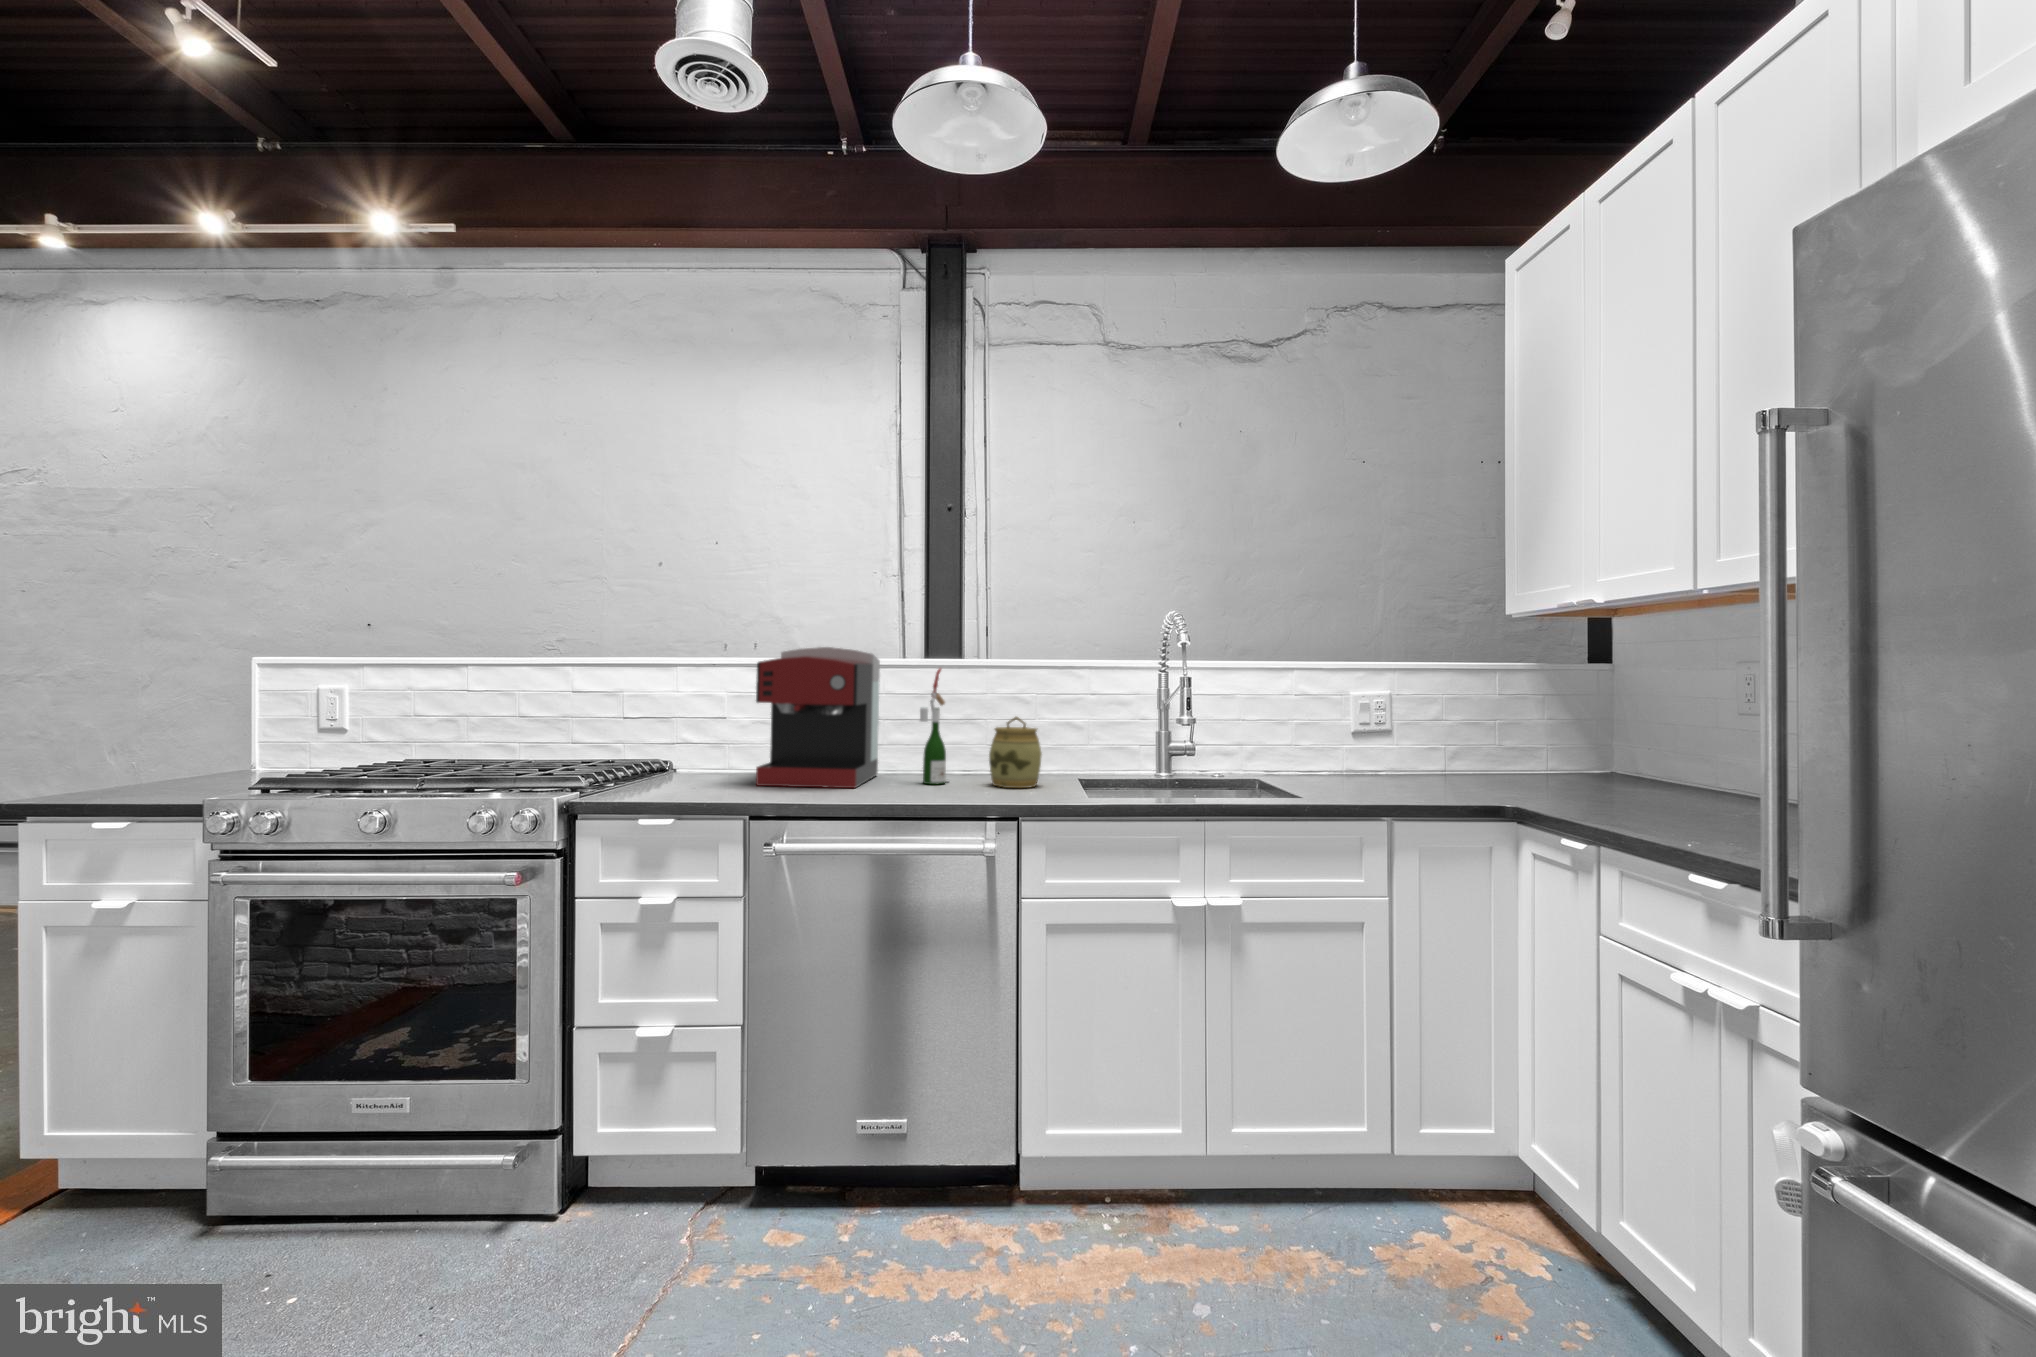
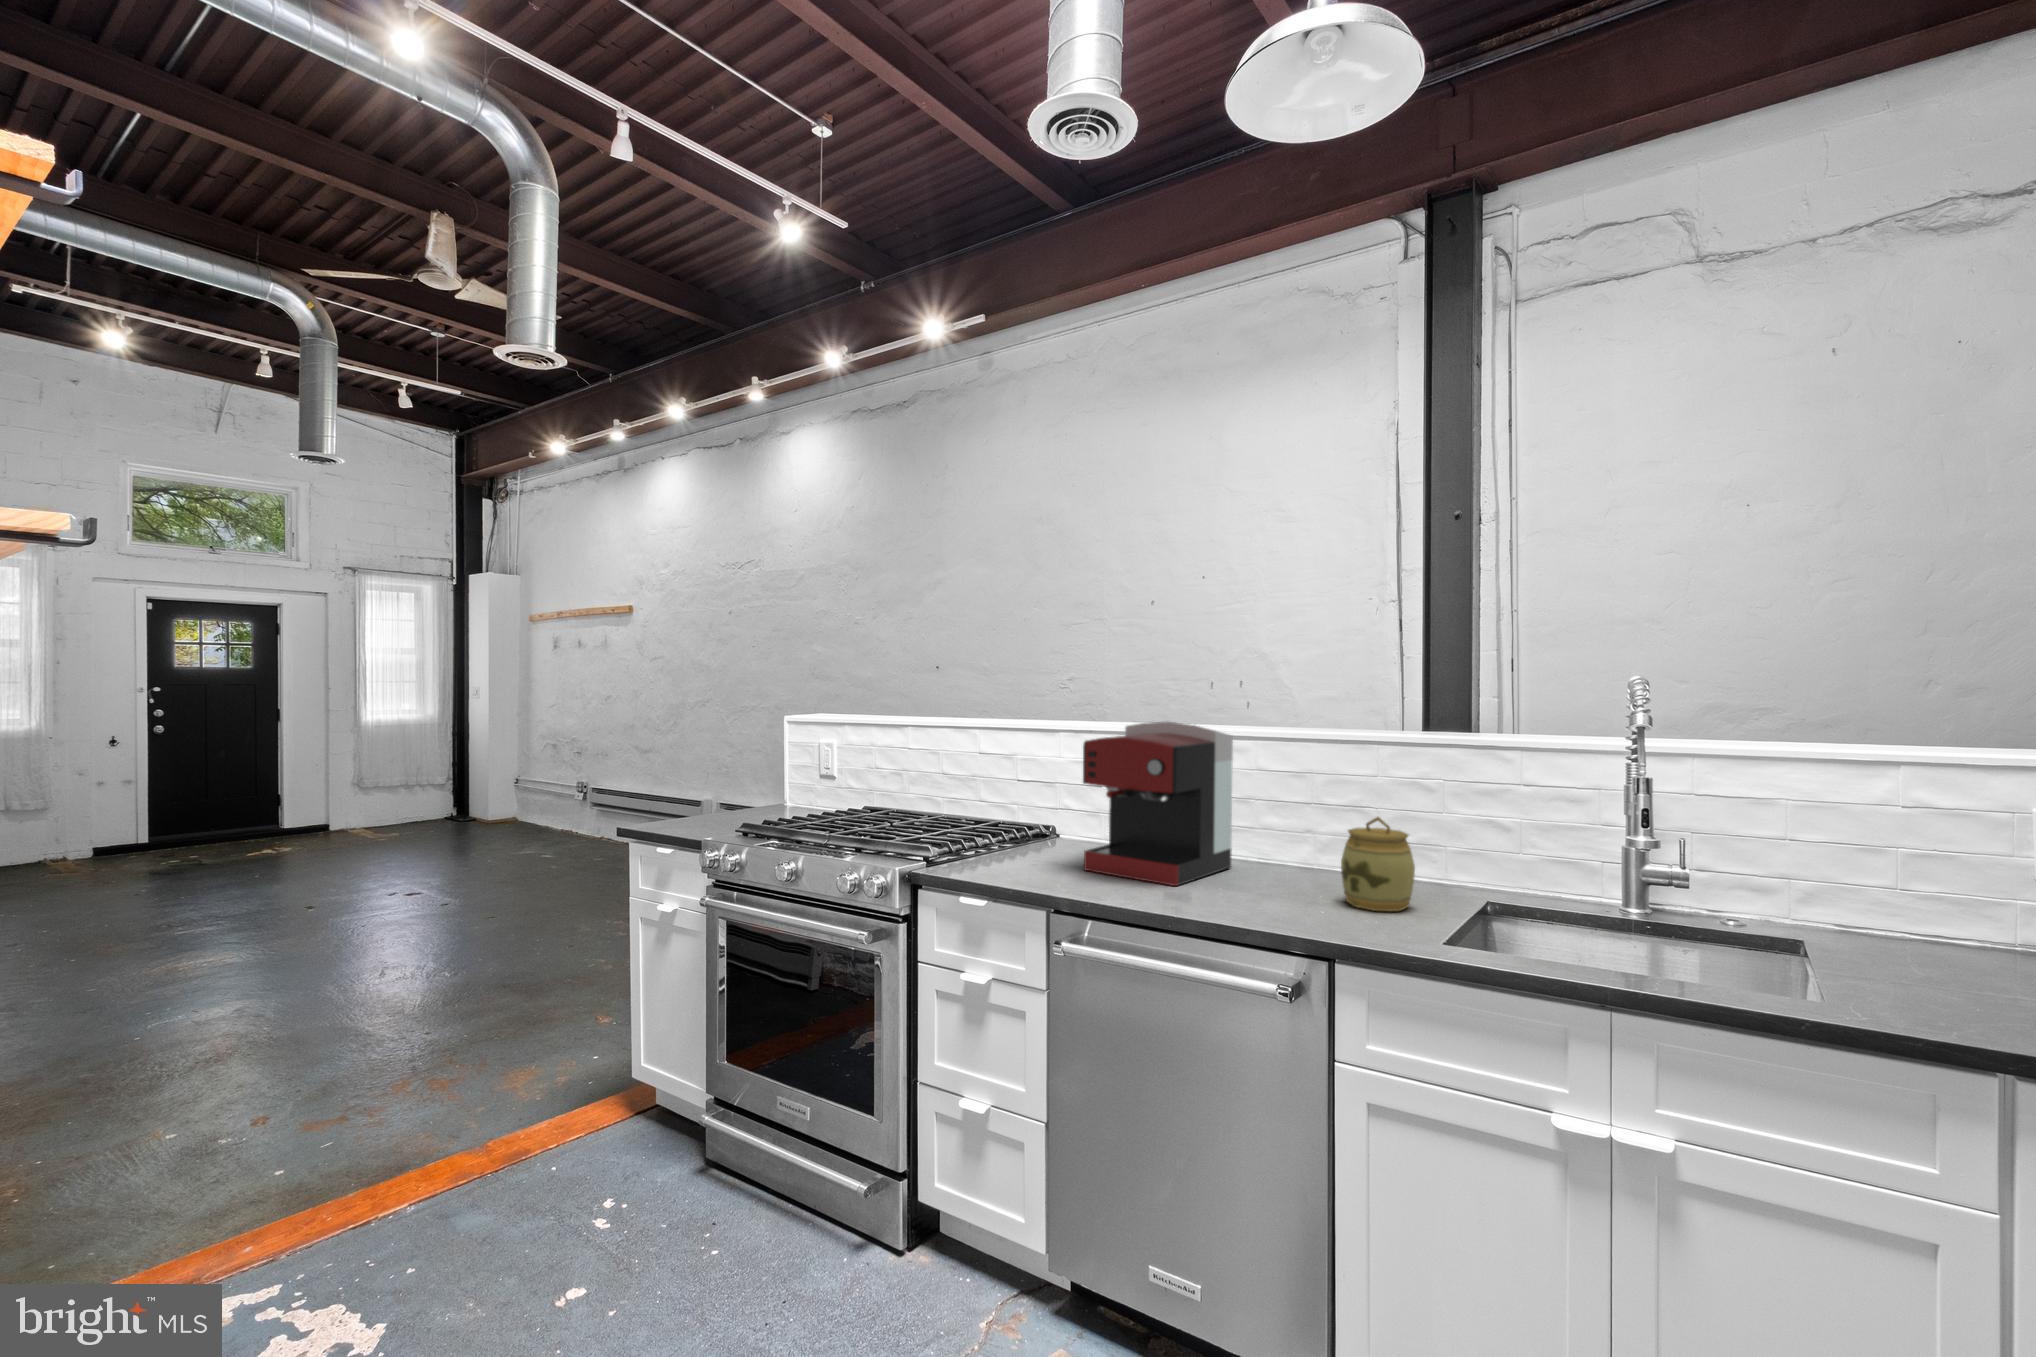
wine bottle: present [920,669,948,784] -> none [1260,751,1302,891]

